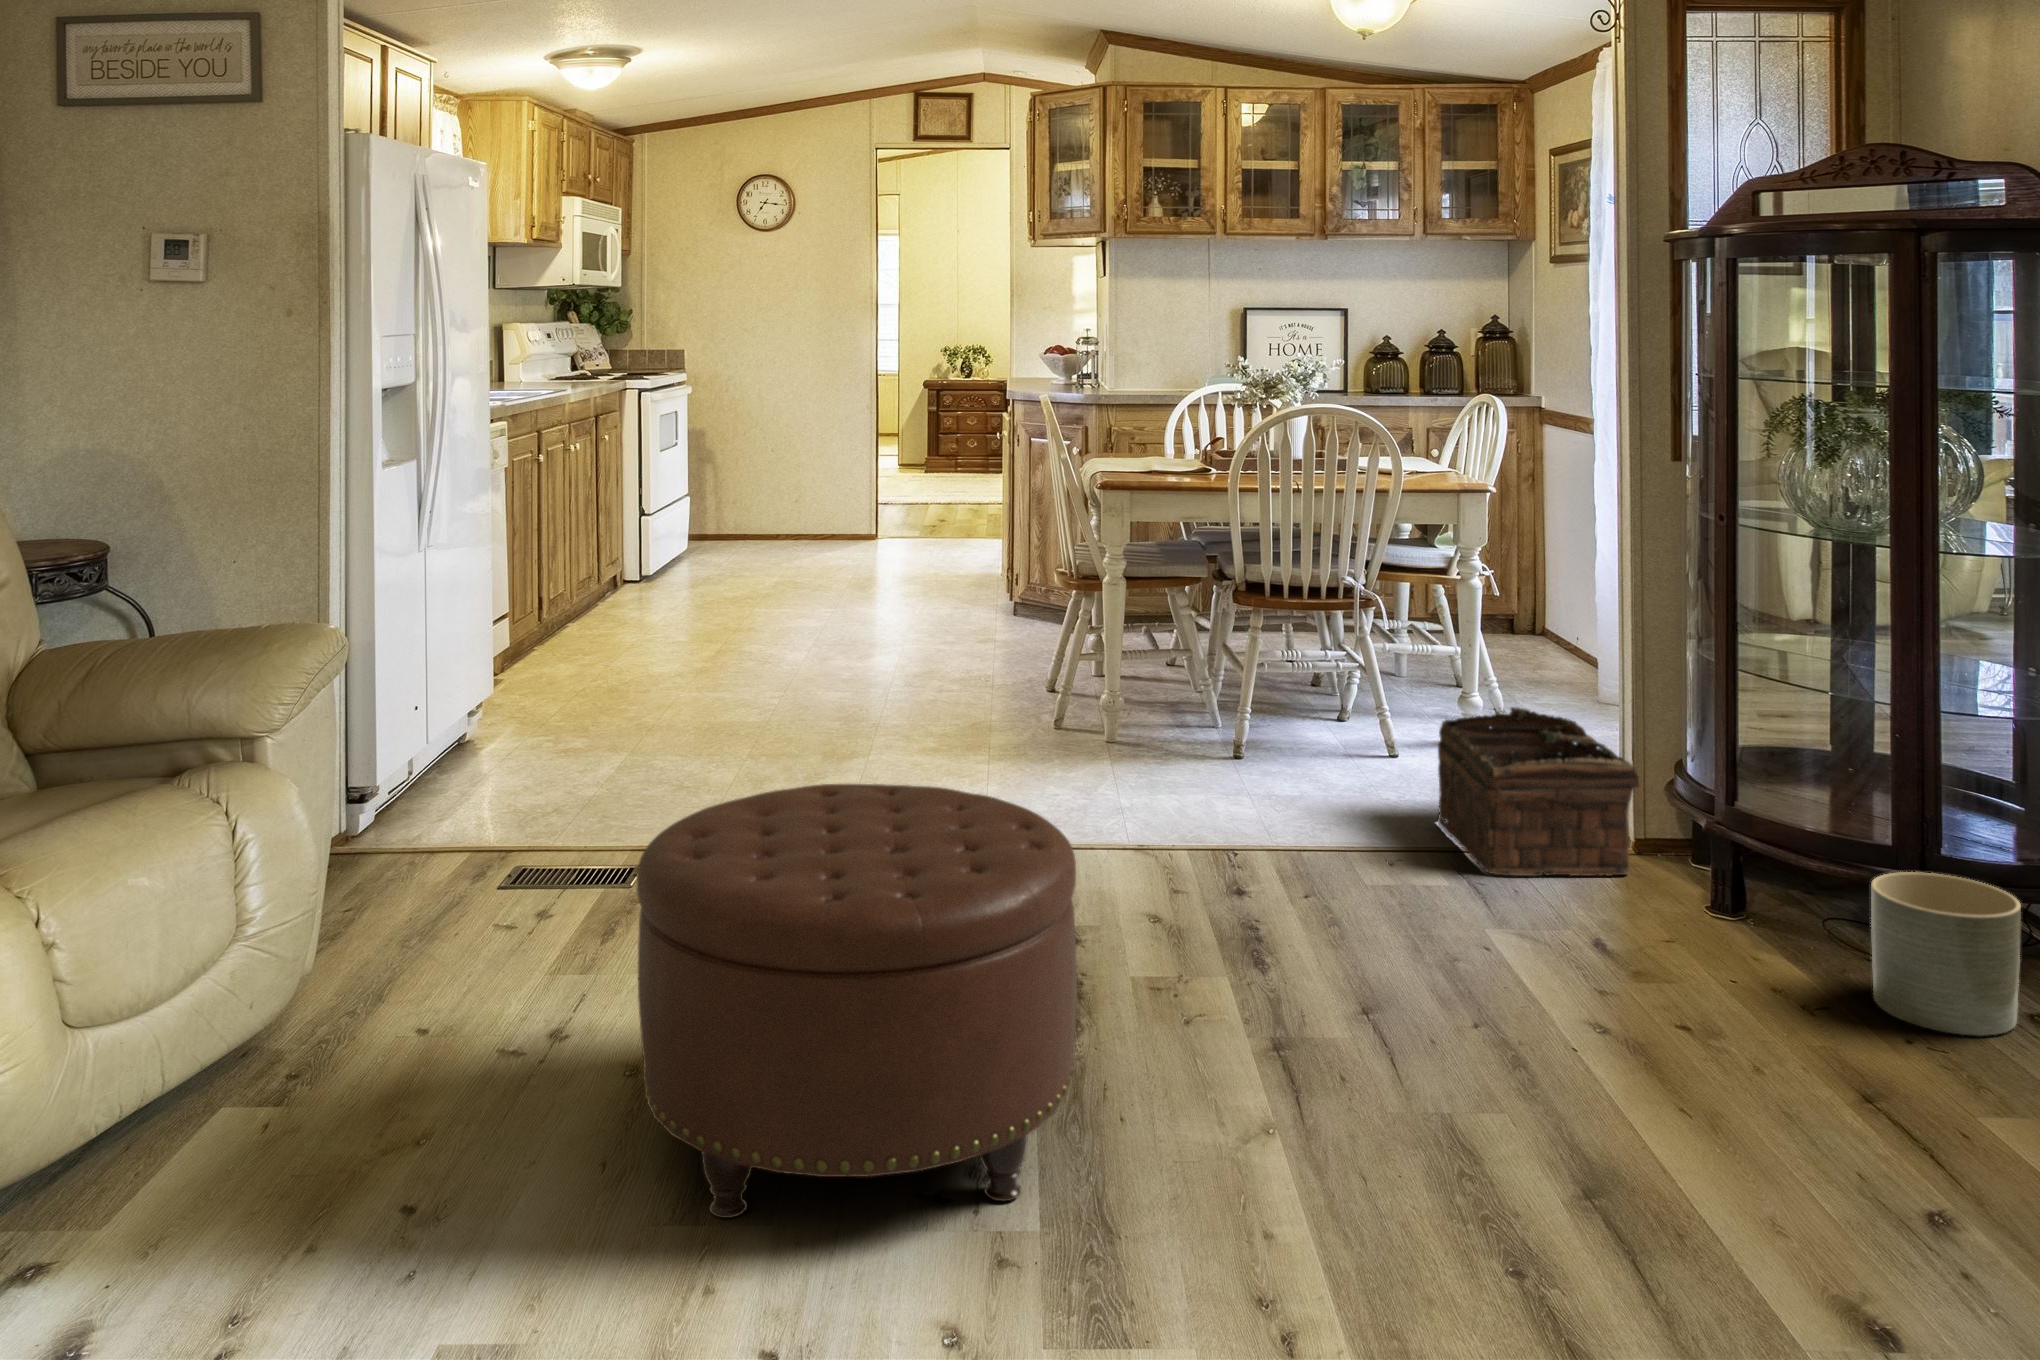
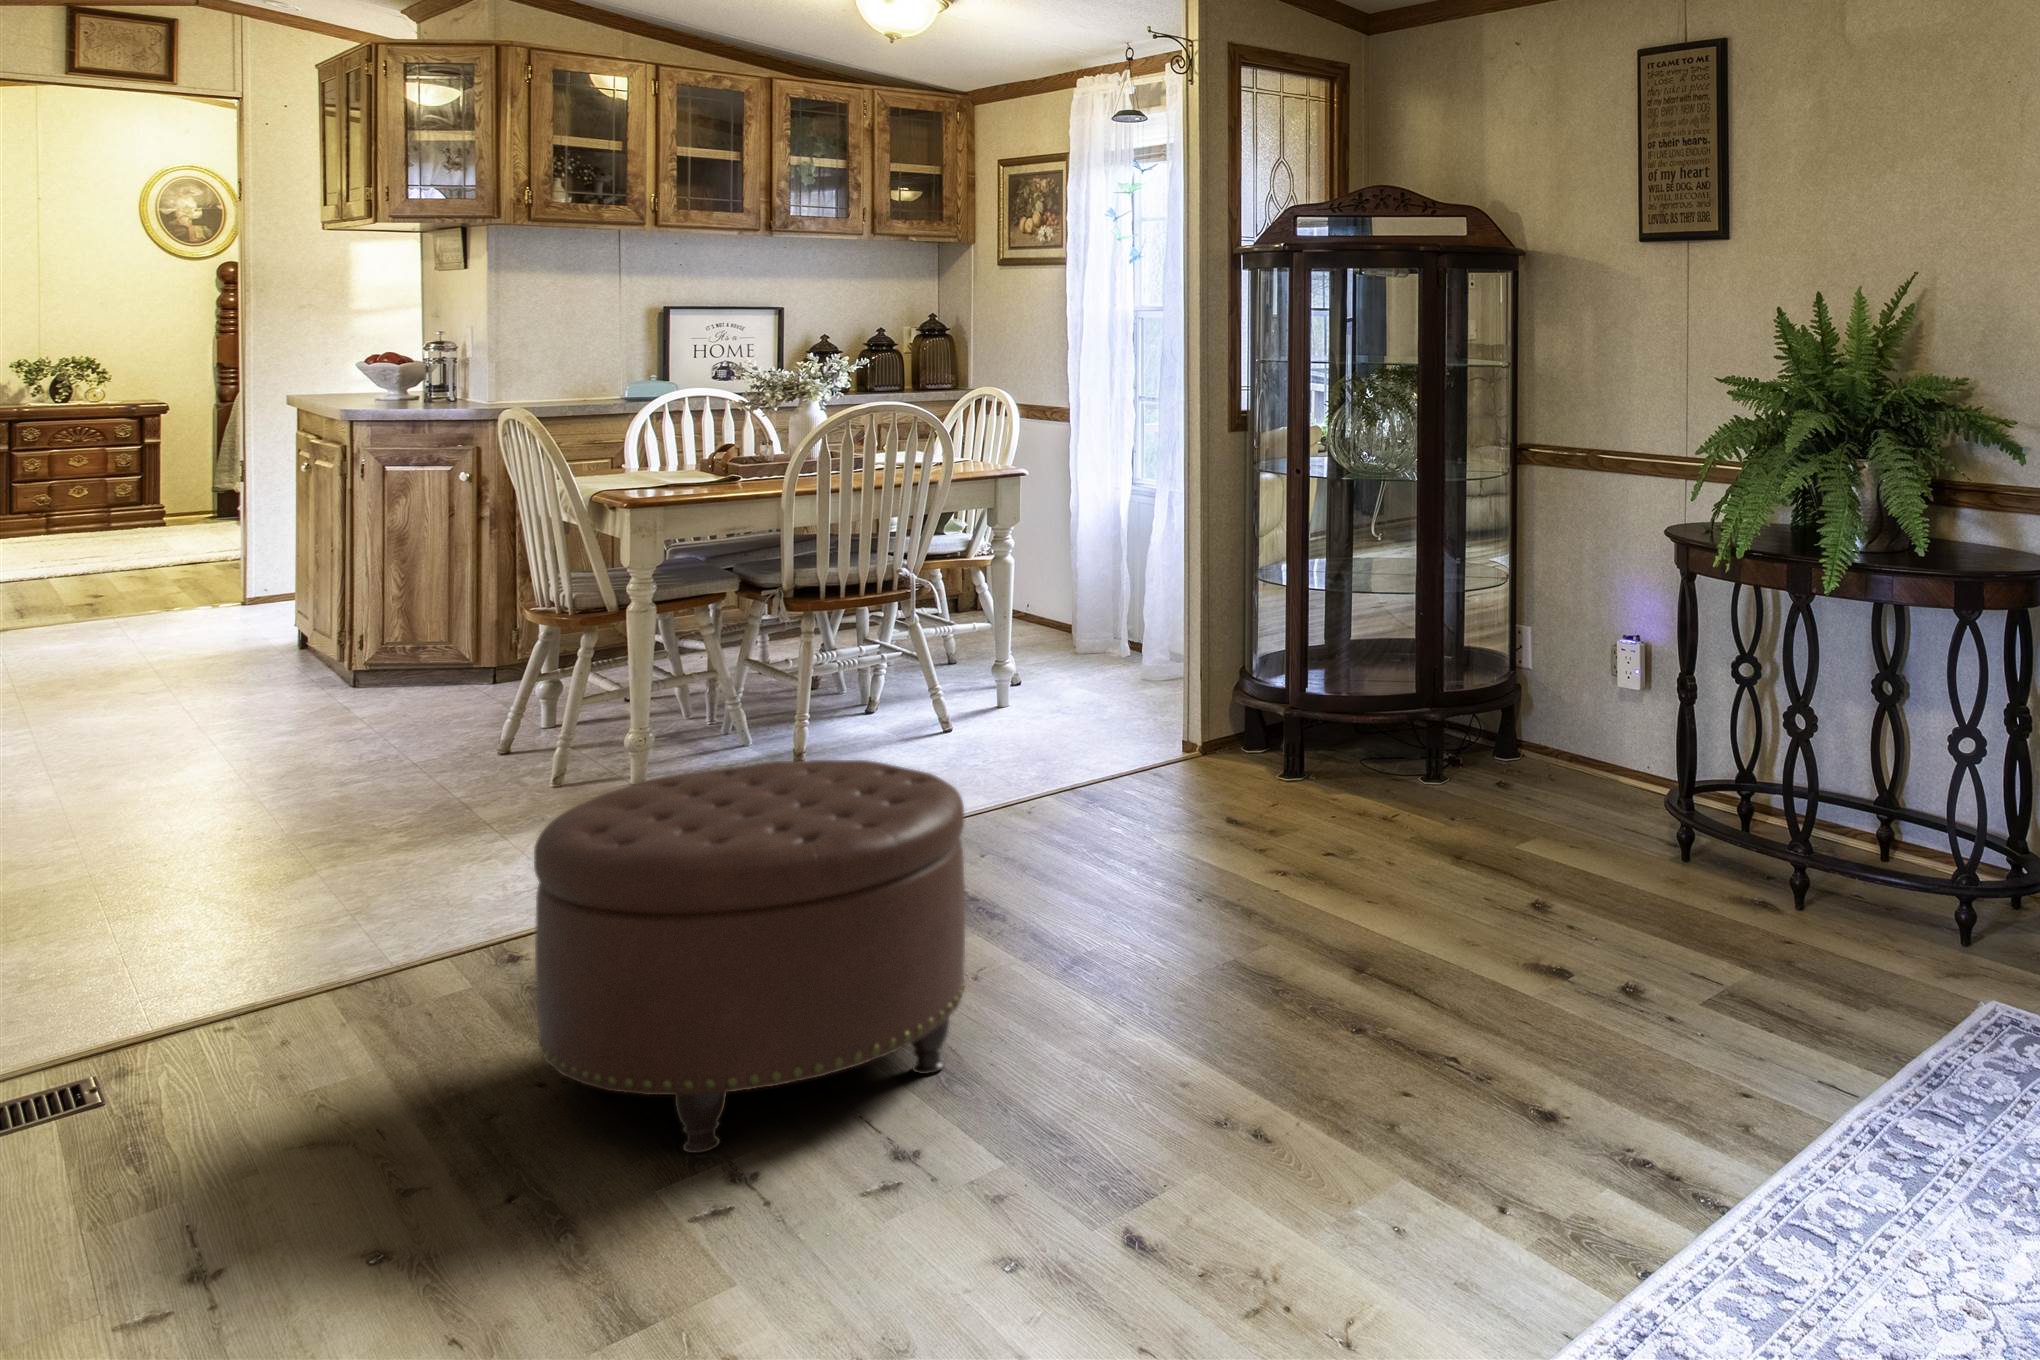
basket: present [1438,707,1640,876] -> none [1034,655,1216,794]
planter: present [1871,872,2021,1036] -> none [1413,716,1504,820]

